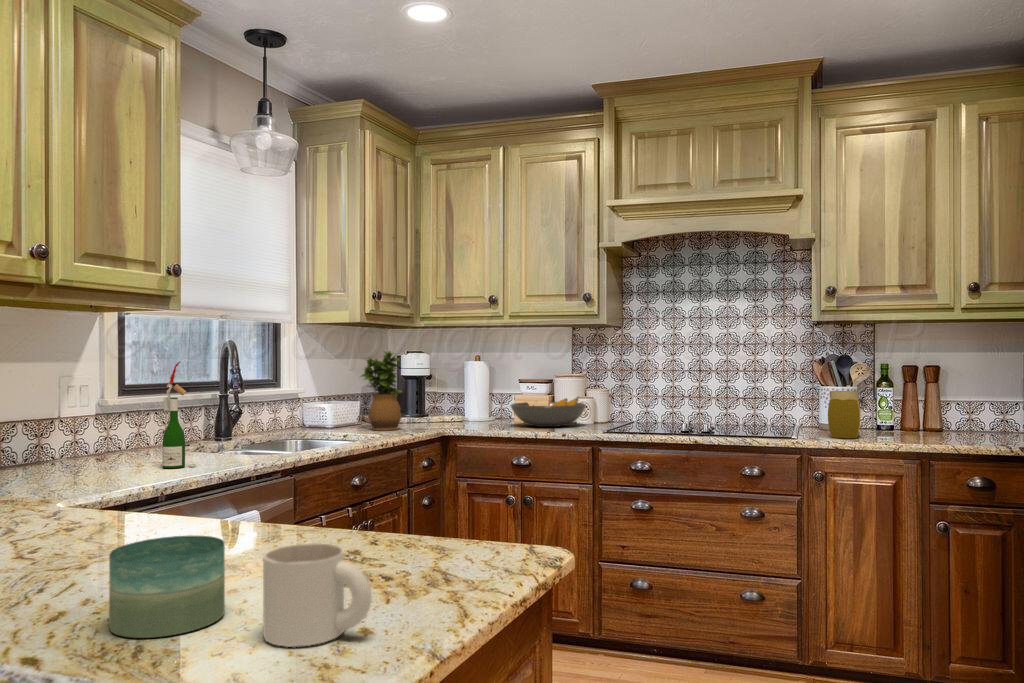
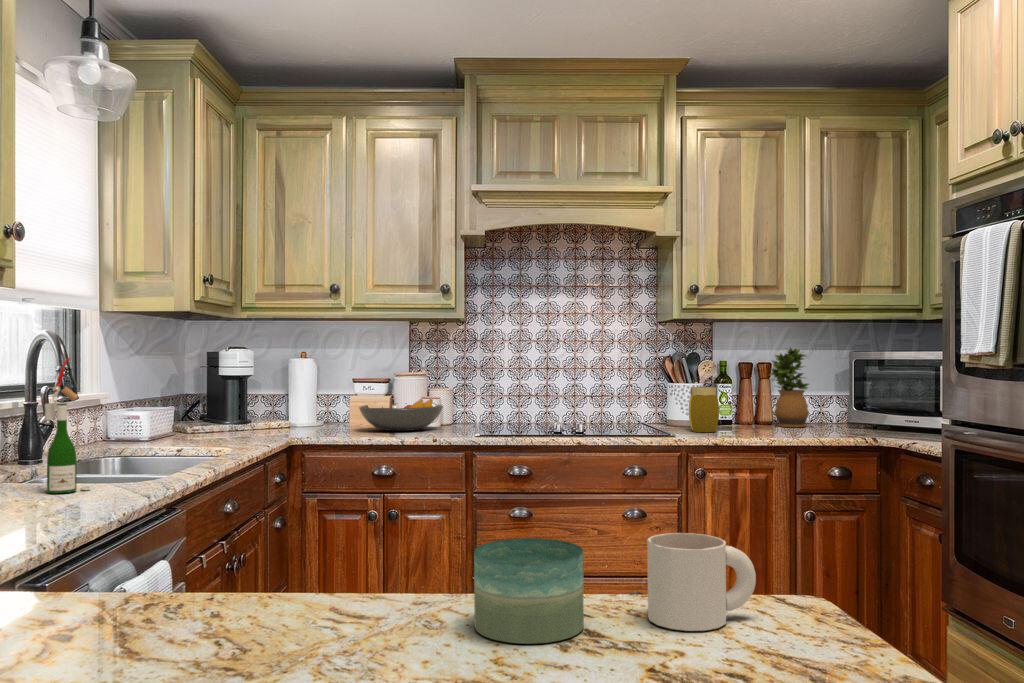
potted plant: present [361,351,402,431] -> present [769,347,809,427]

